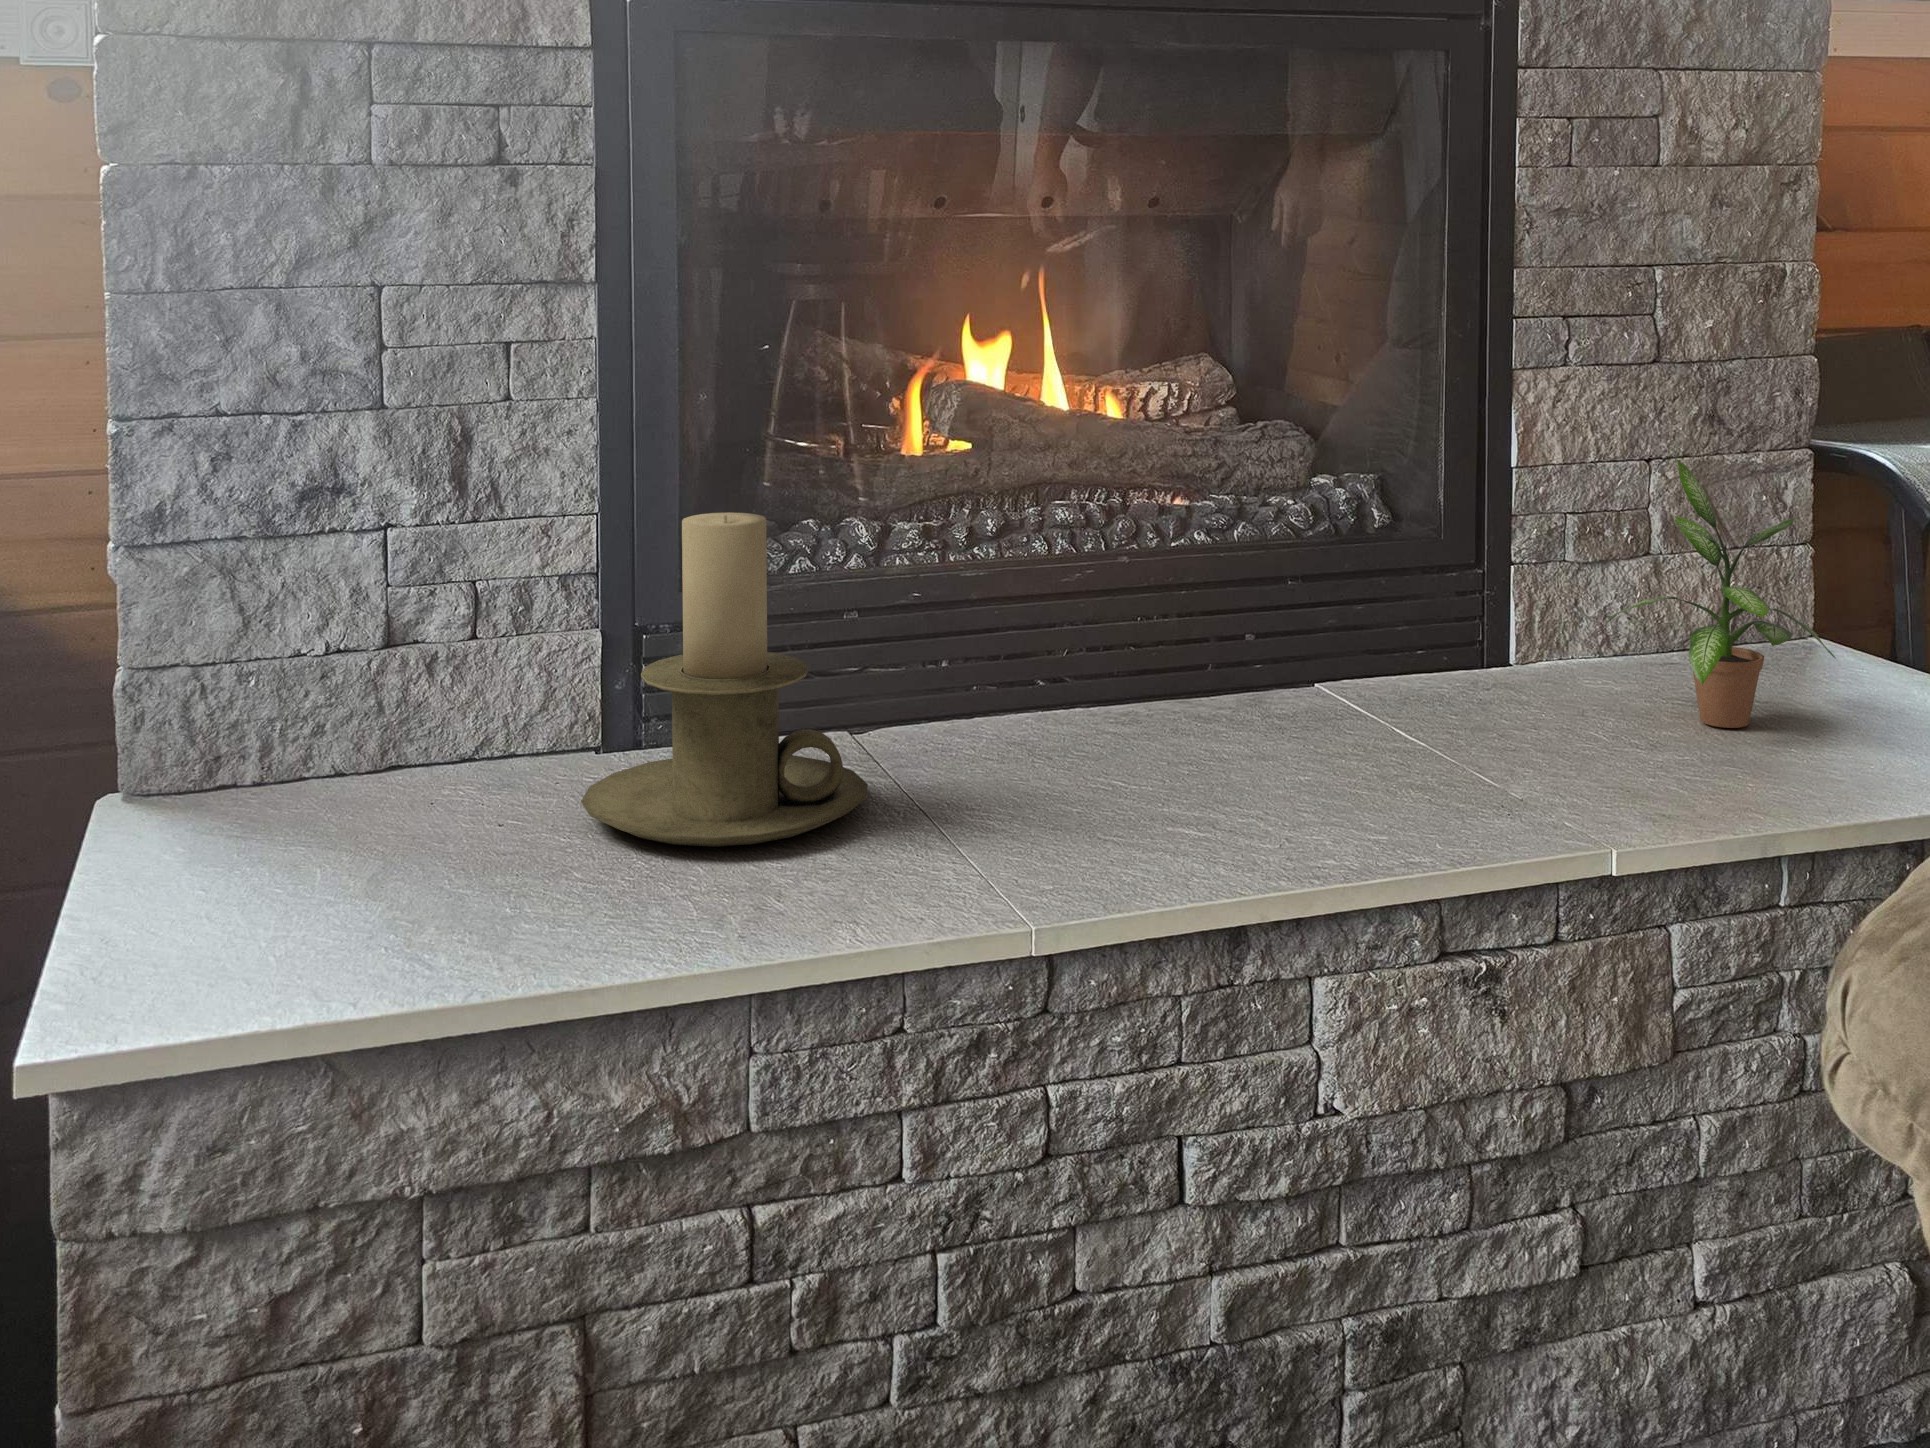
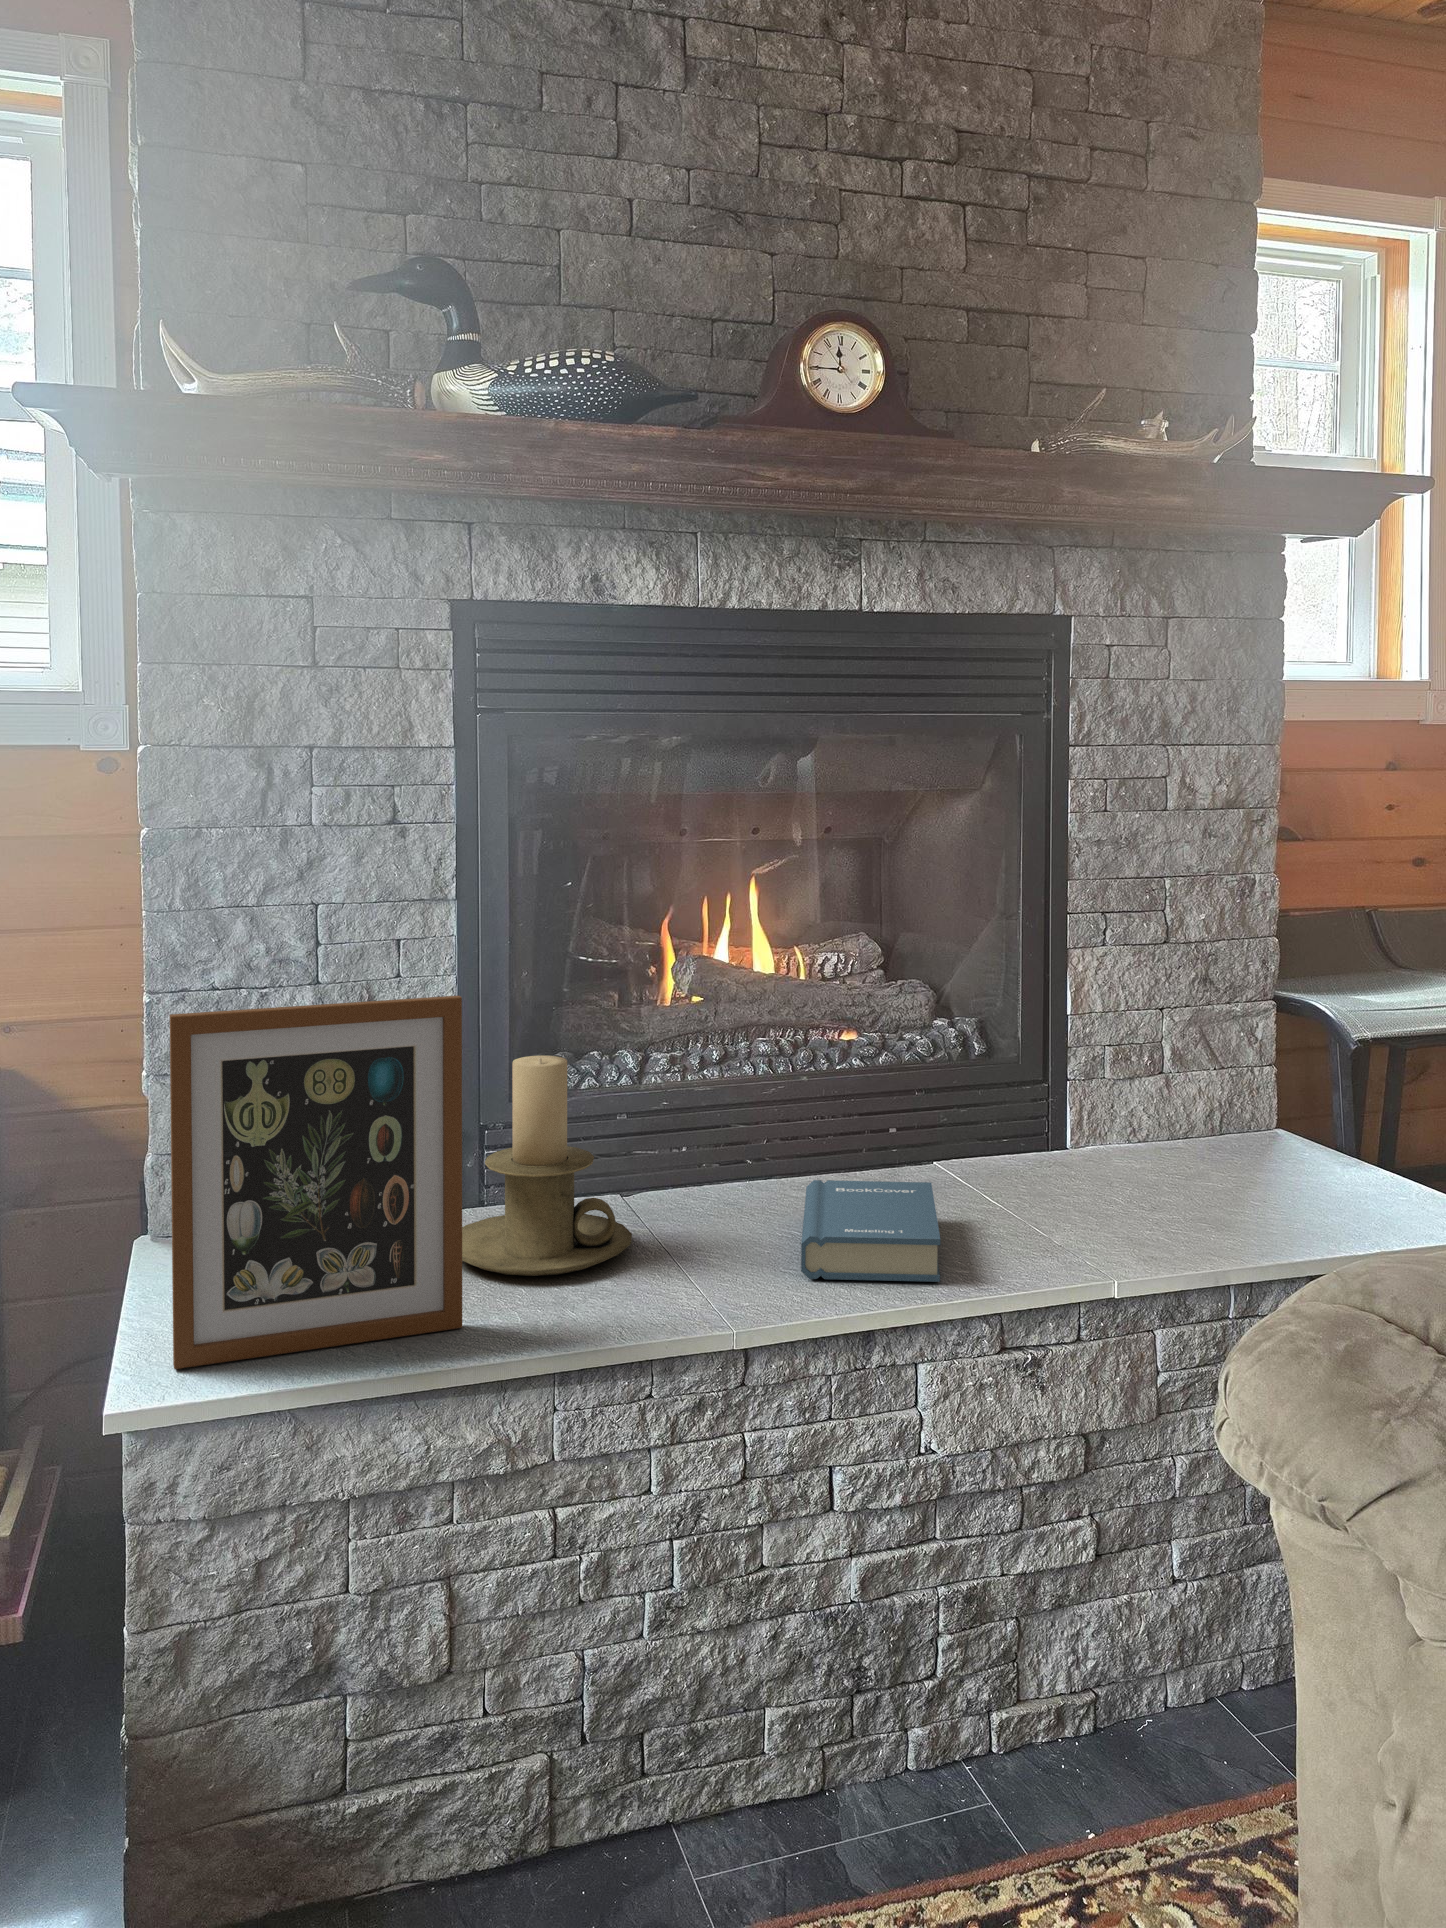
picture frame: none [121,401,602,991] -> present [170,996,462,1369]
potted plant: present [1606,460,1836,728] -> none [1126,1014,1281,1196]
hardback book: none [1130,704,1346,852] -> present [801,1180,940,1282]

